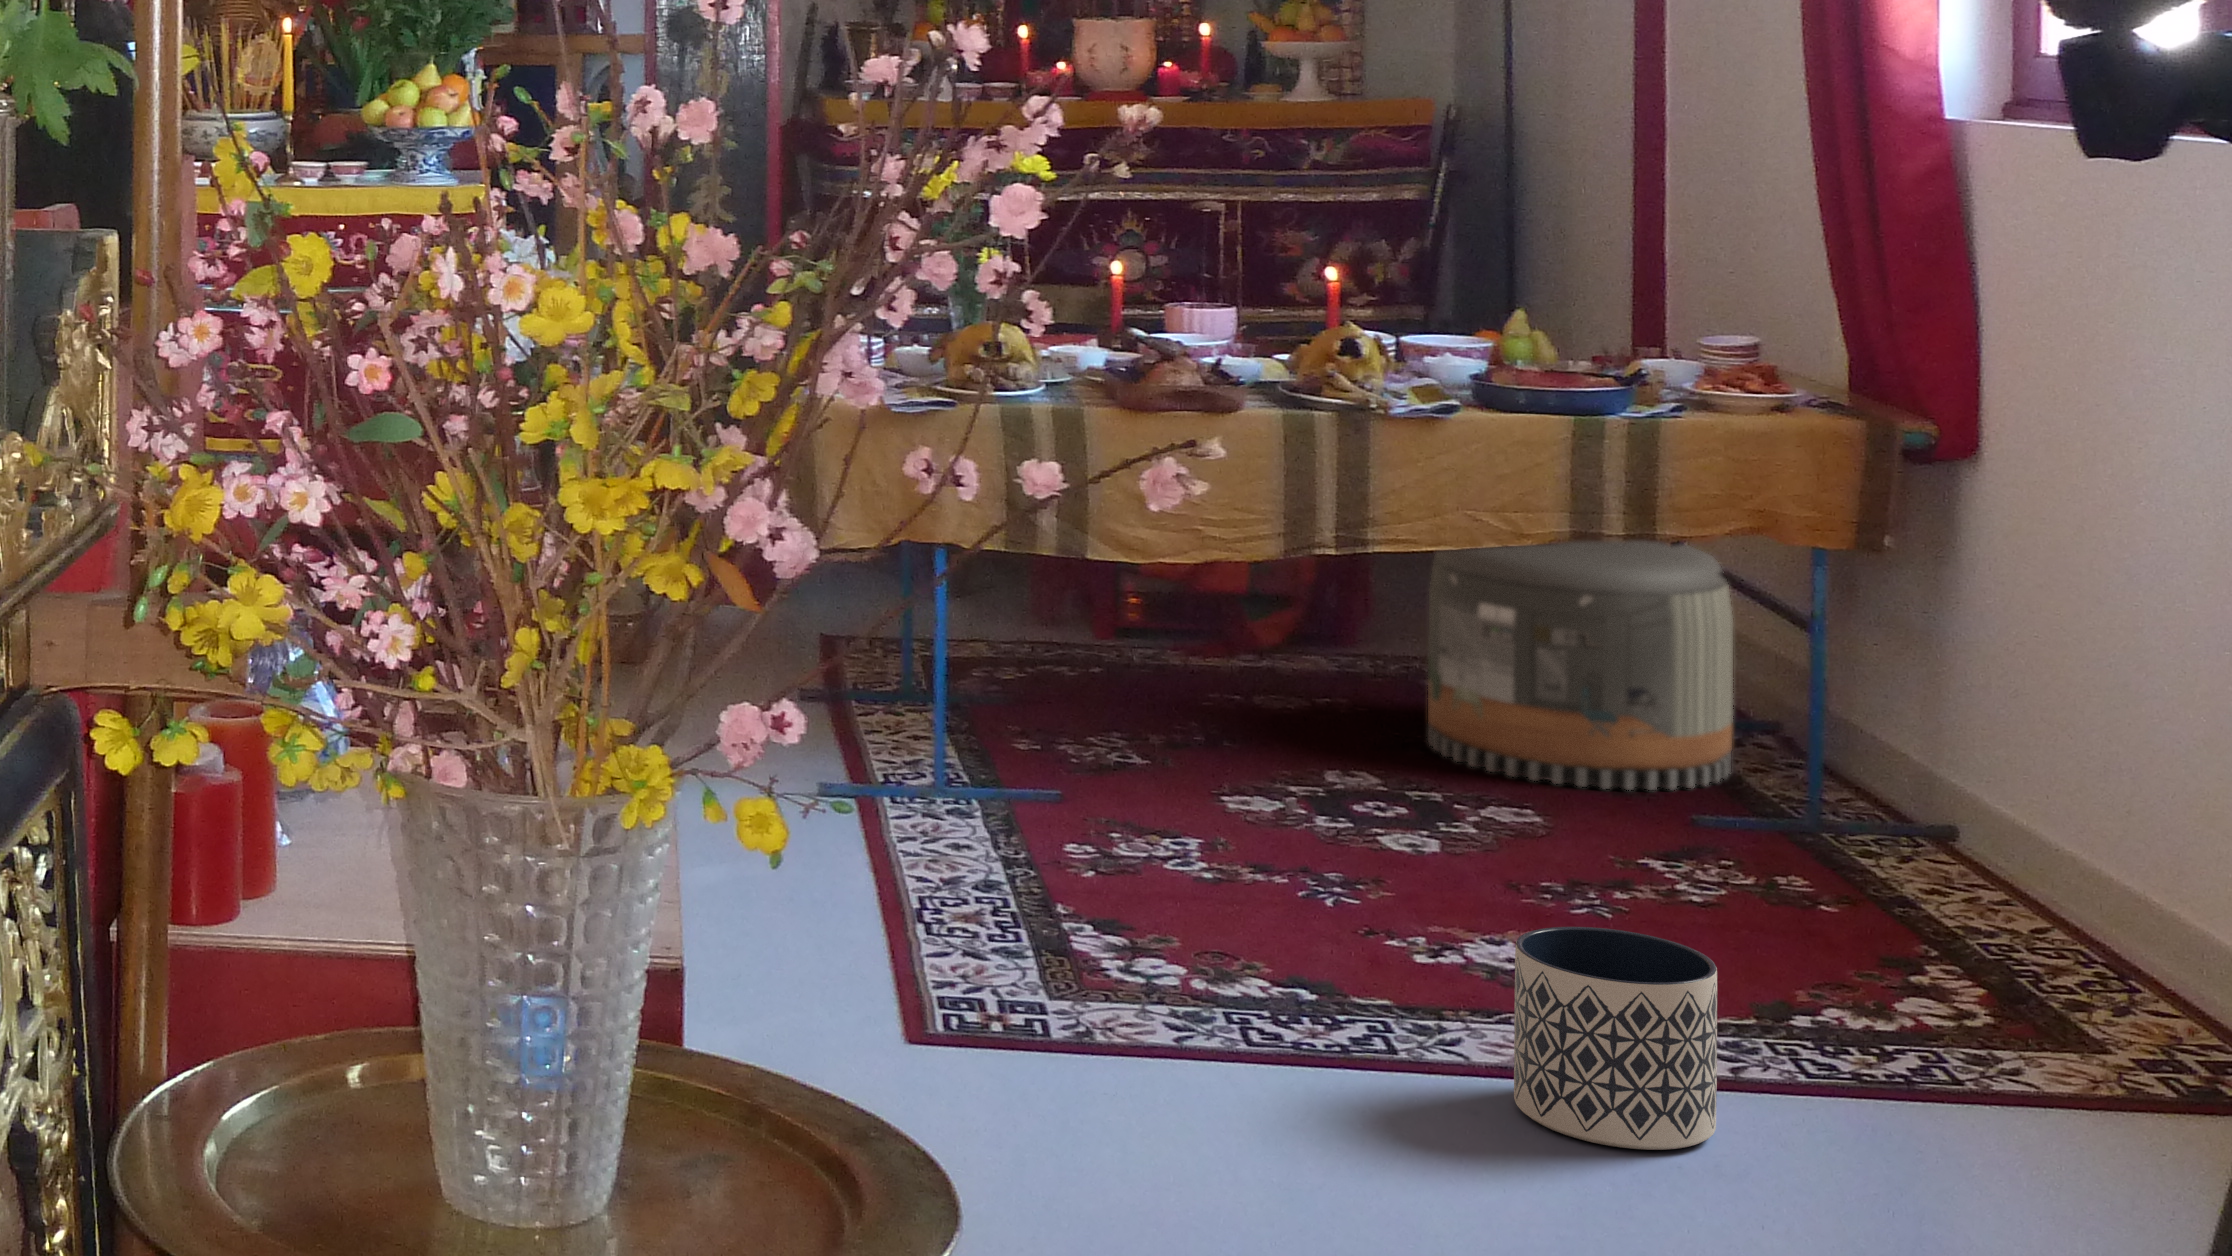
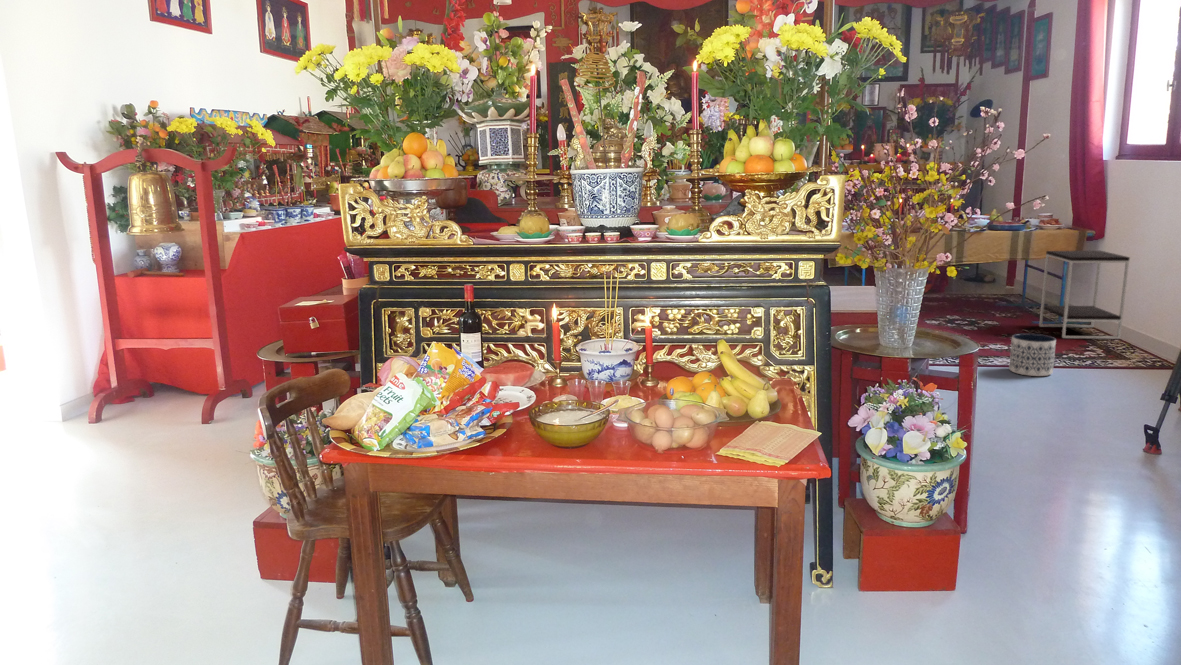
side table: none [1722,508,2079,931] -> present [1039,251,1129,339]
pouf: present [1428,541,1733,790] -> none [967,259,1041,317]

